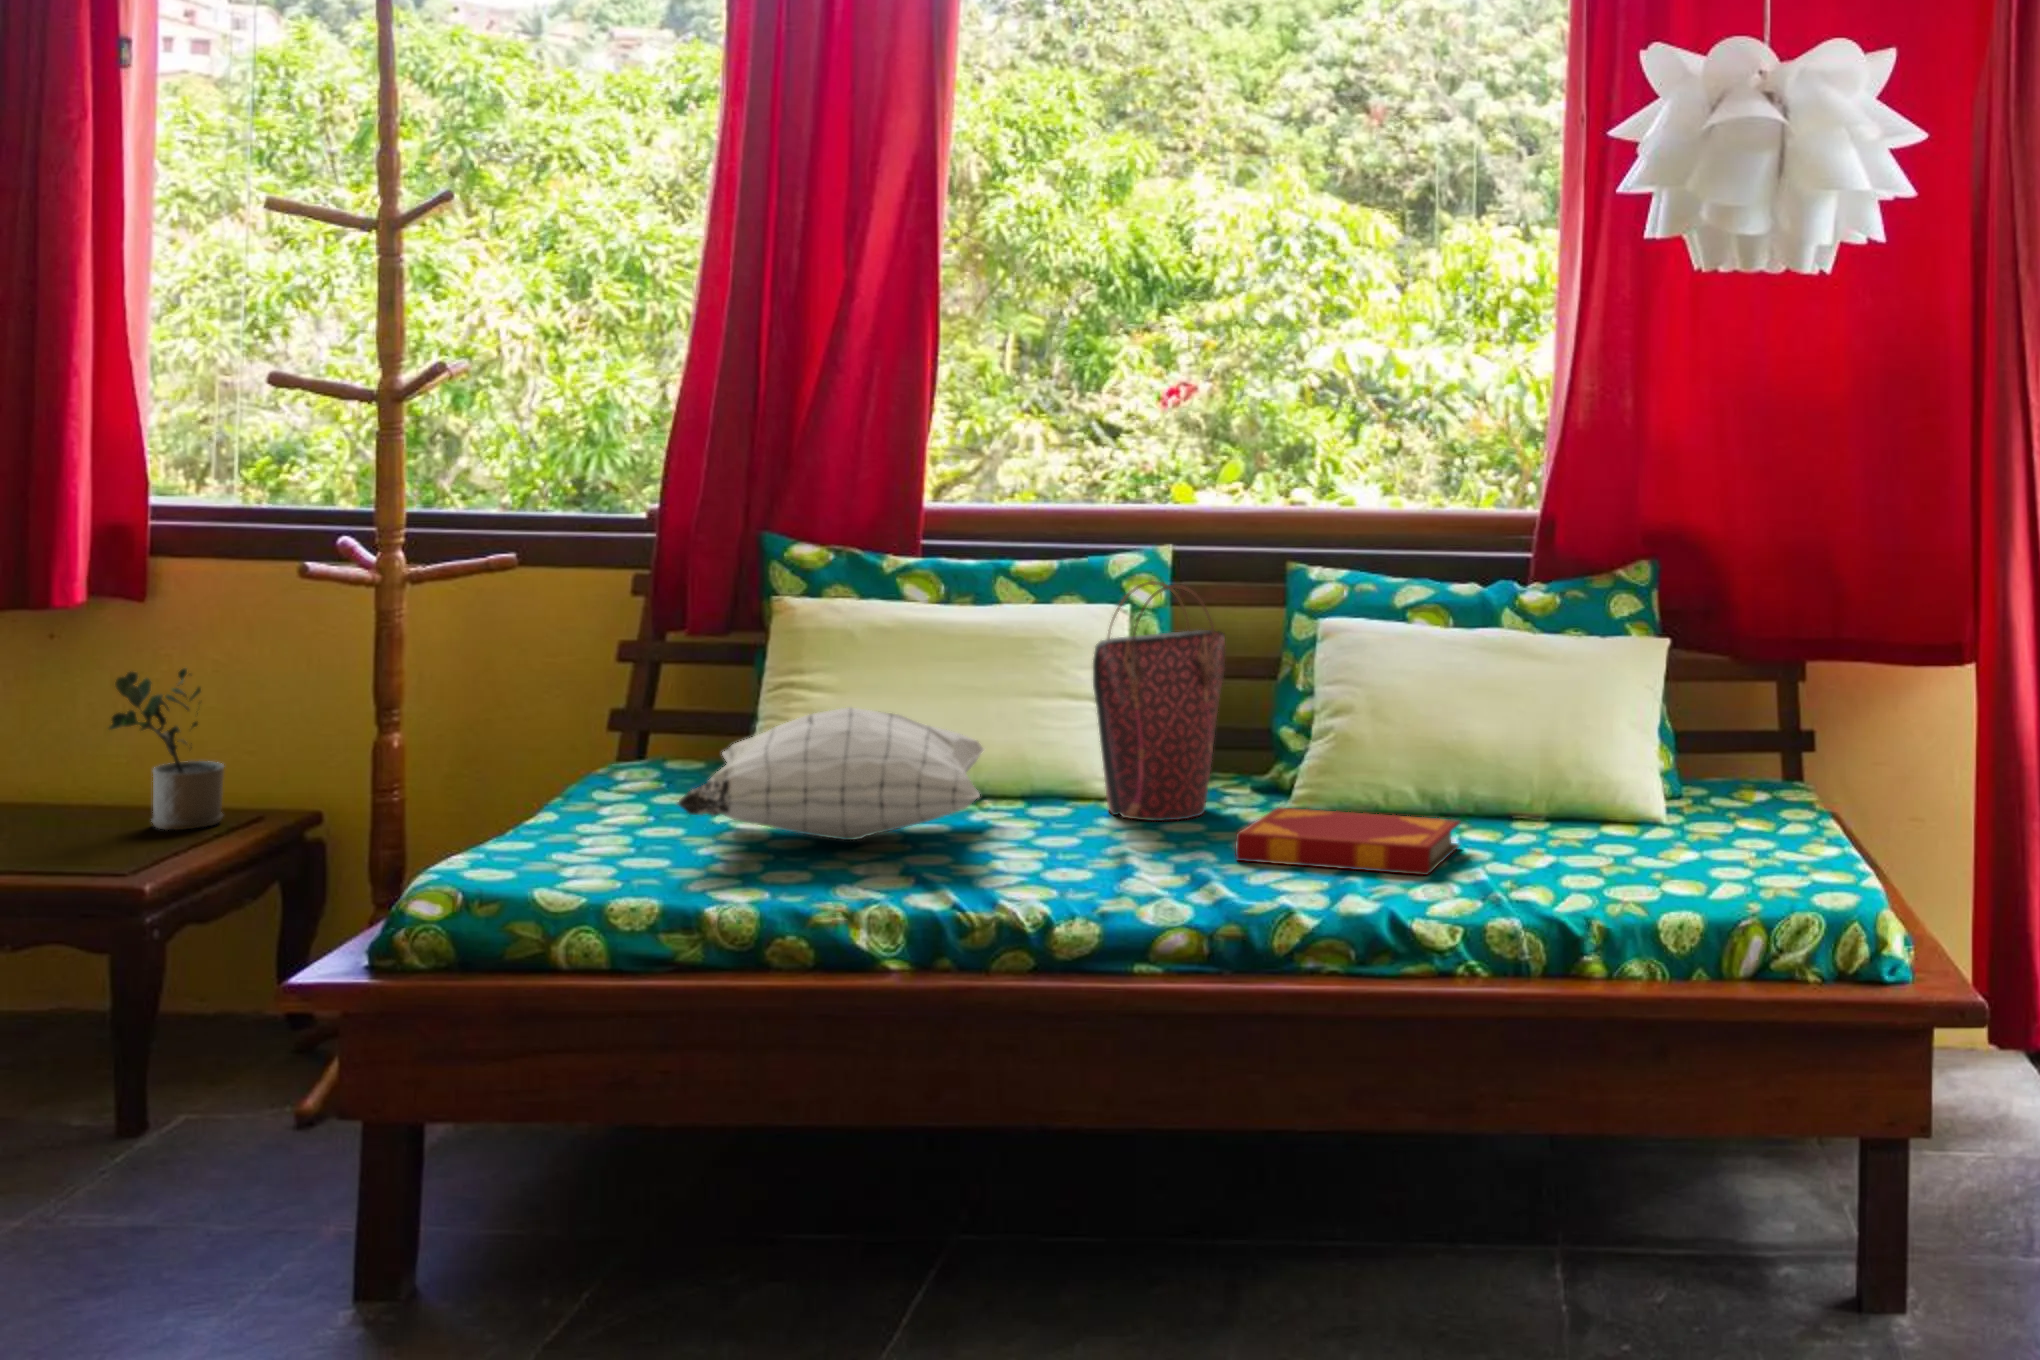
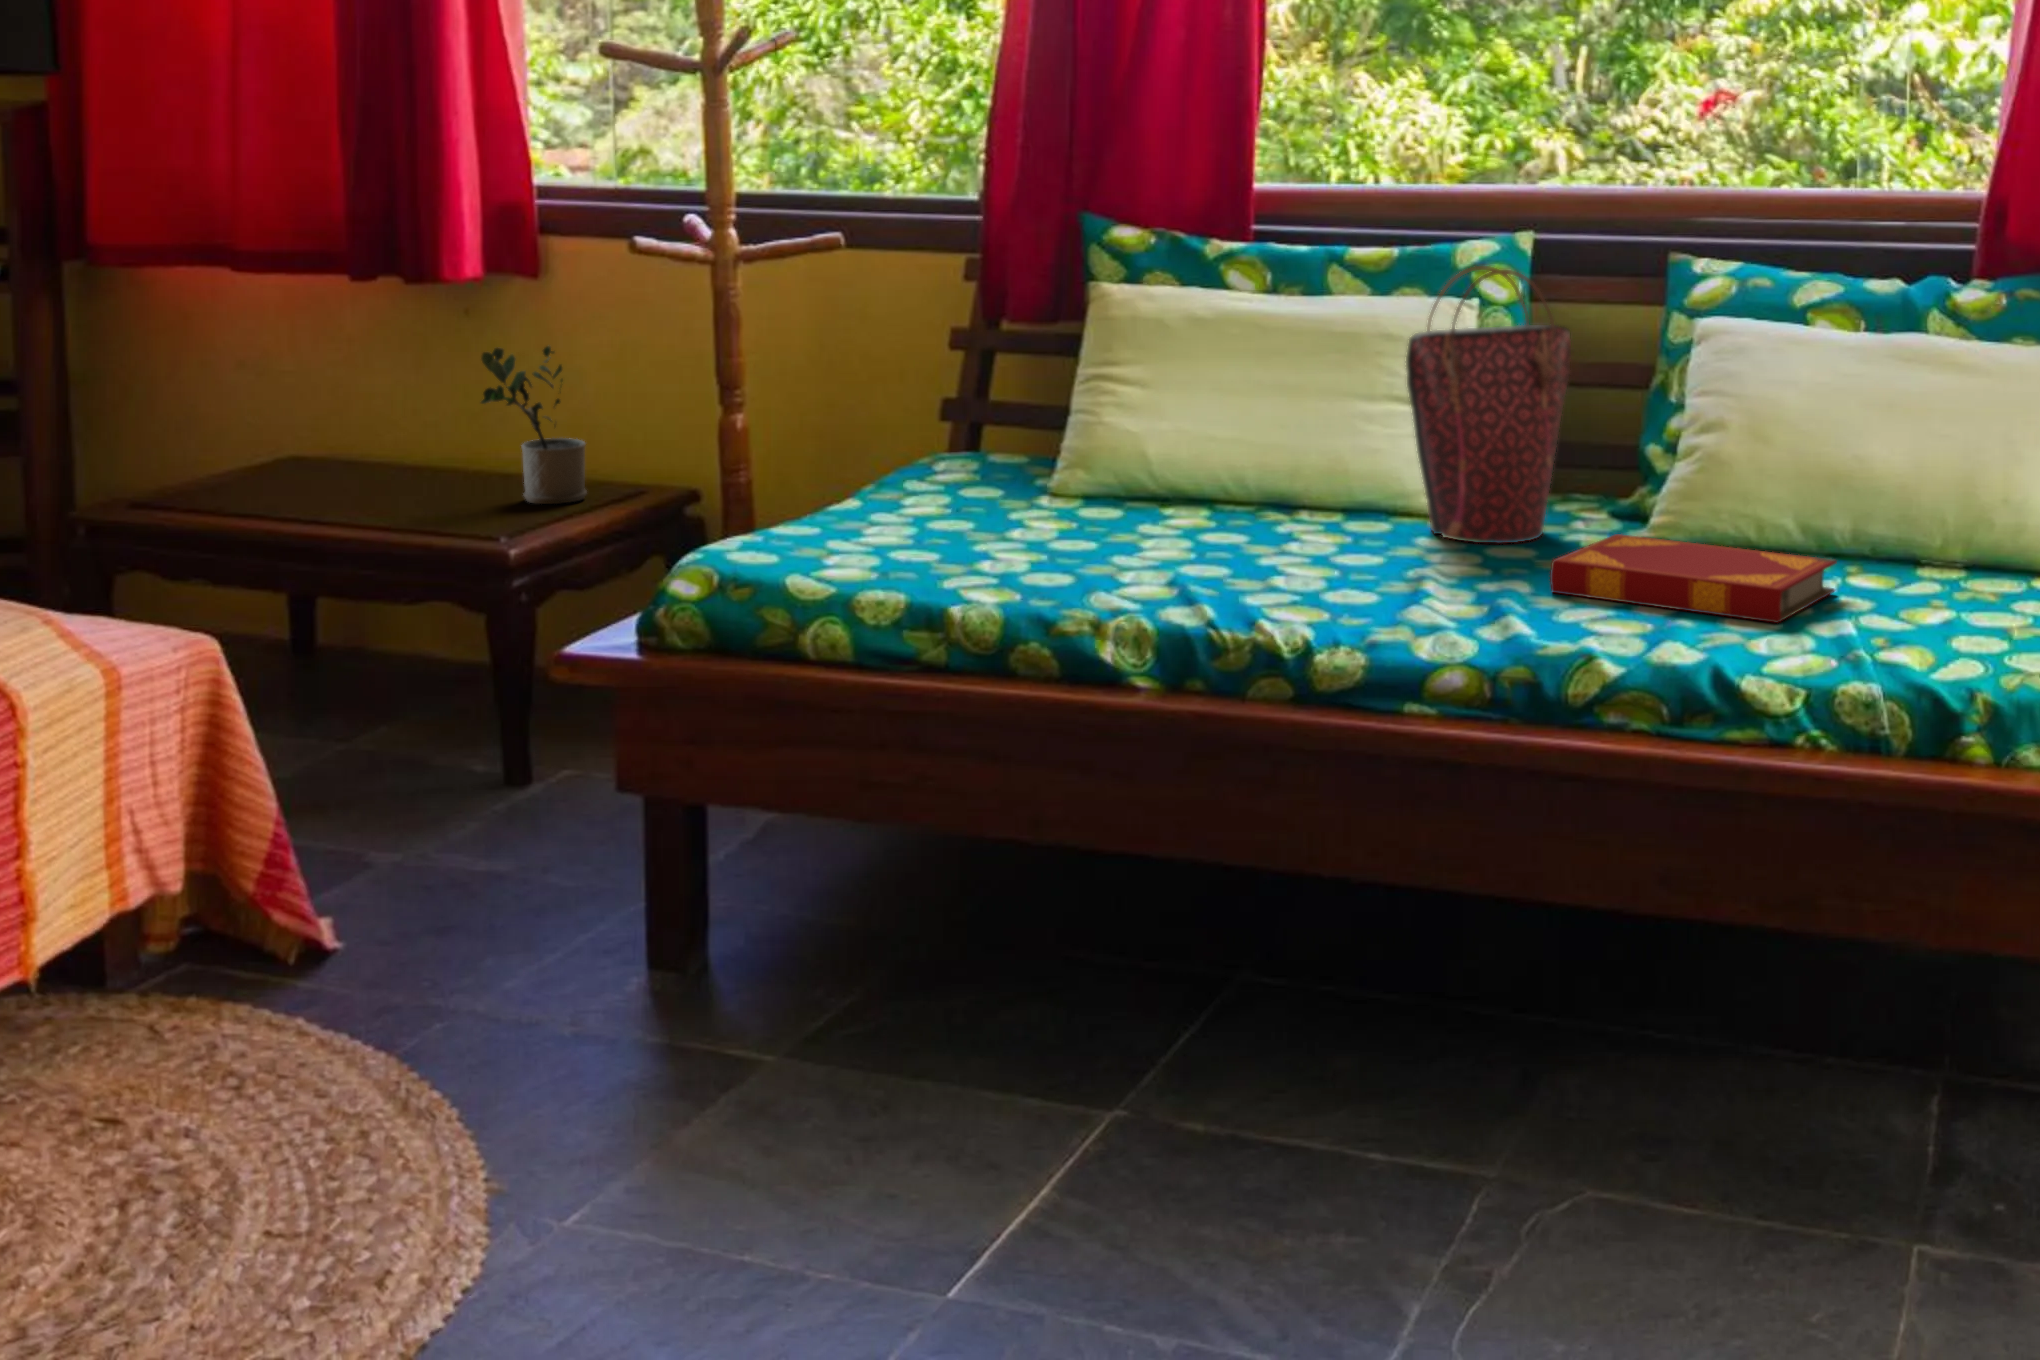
pillow: present [678,707,984,840] -> none [934,399,1292,545]

